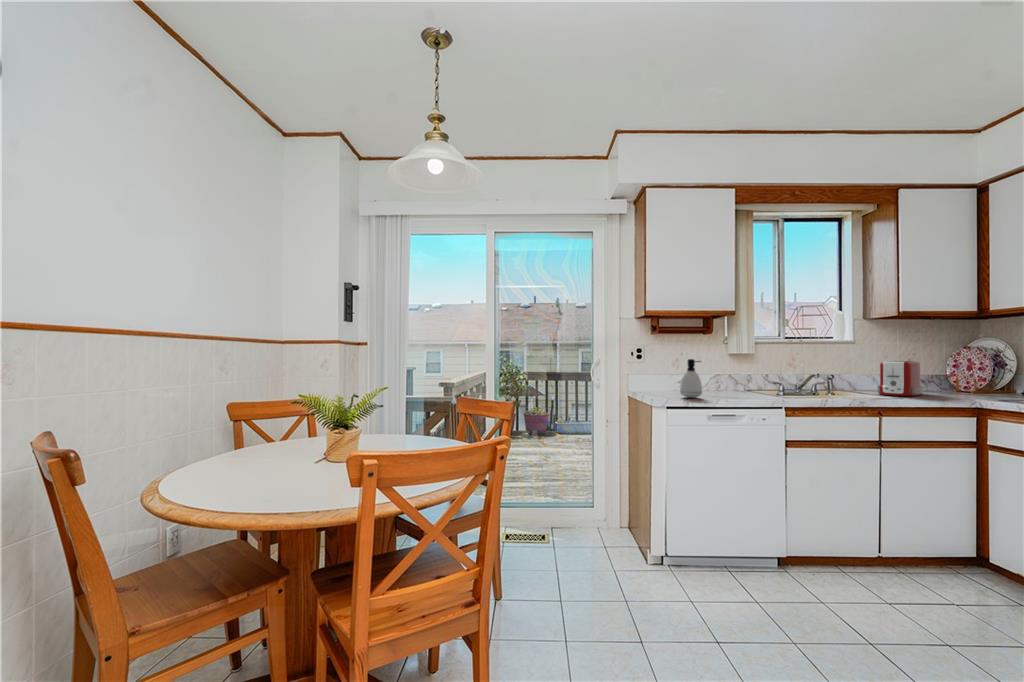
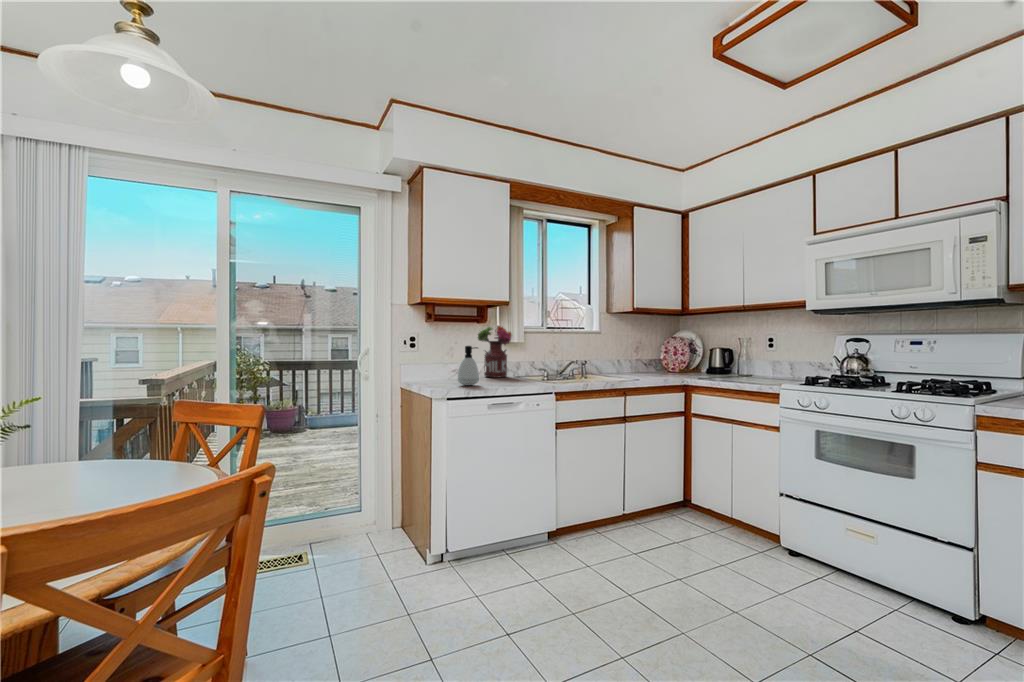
flower arrangement: none [702,336,741,390] -> present [478,326,512,378]
toaster: present [877,361,923,396] -> none [618,348,648,377]

